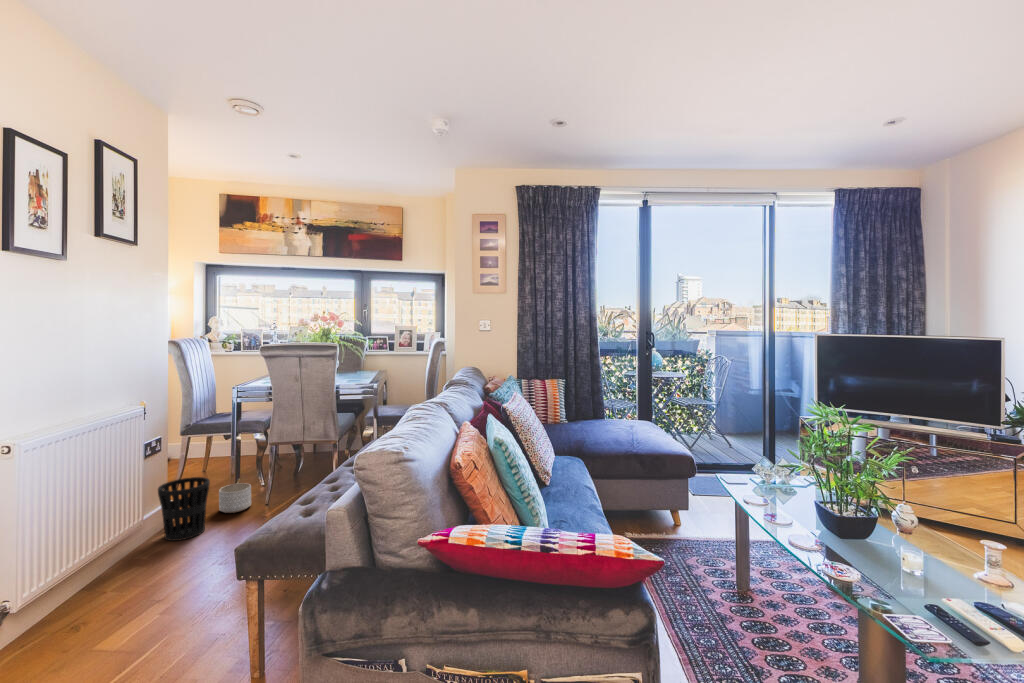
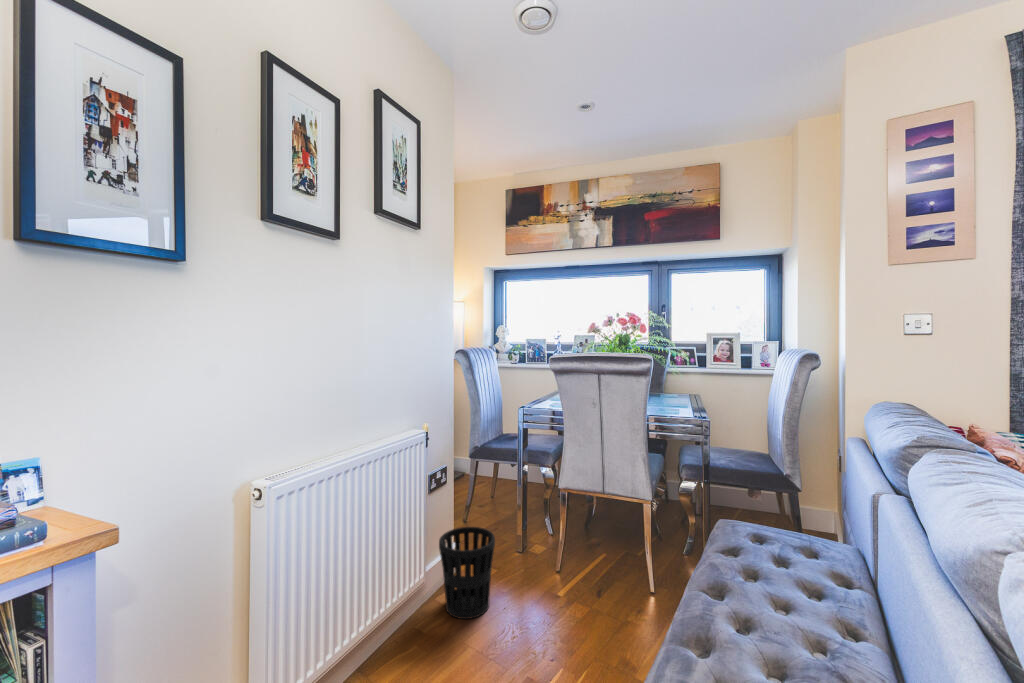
planter: present [219,483,251,513] -> none [505,536,542,580]

